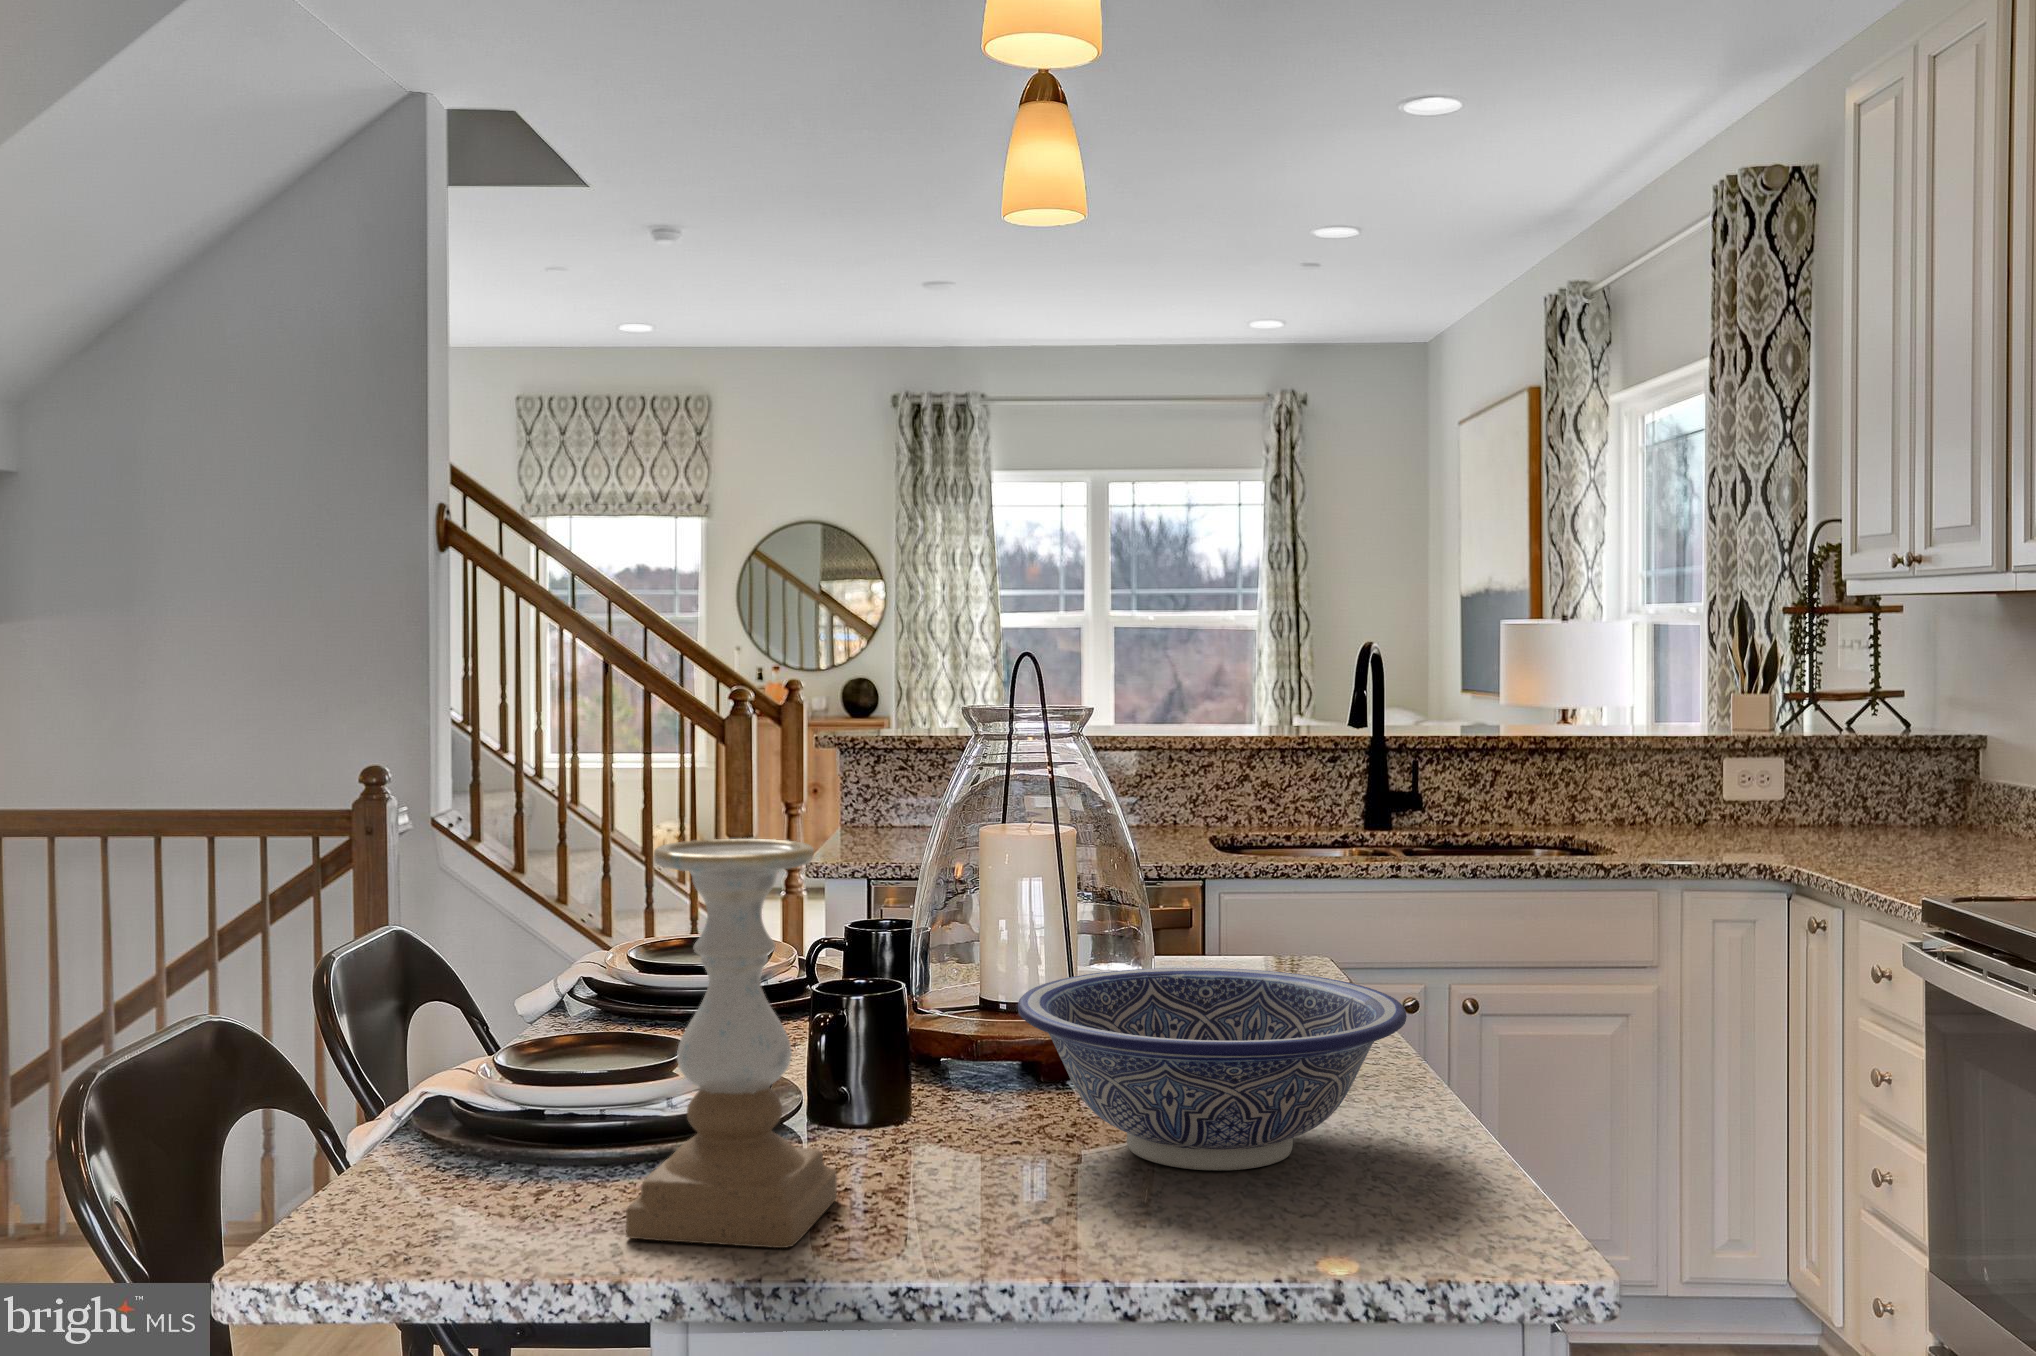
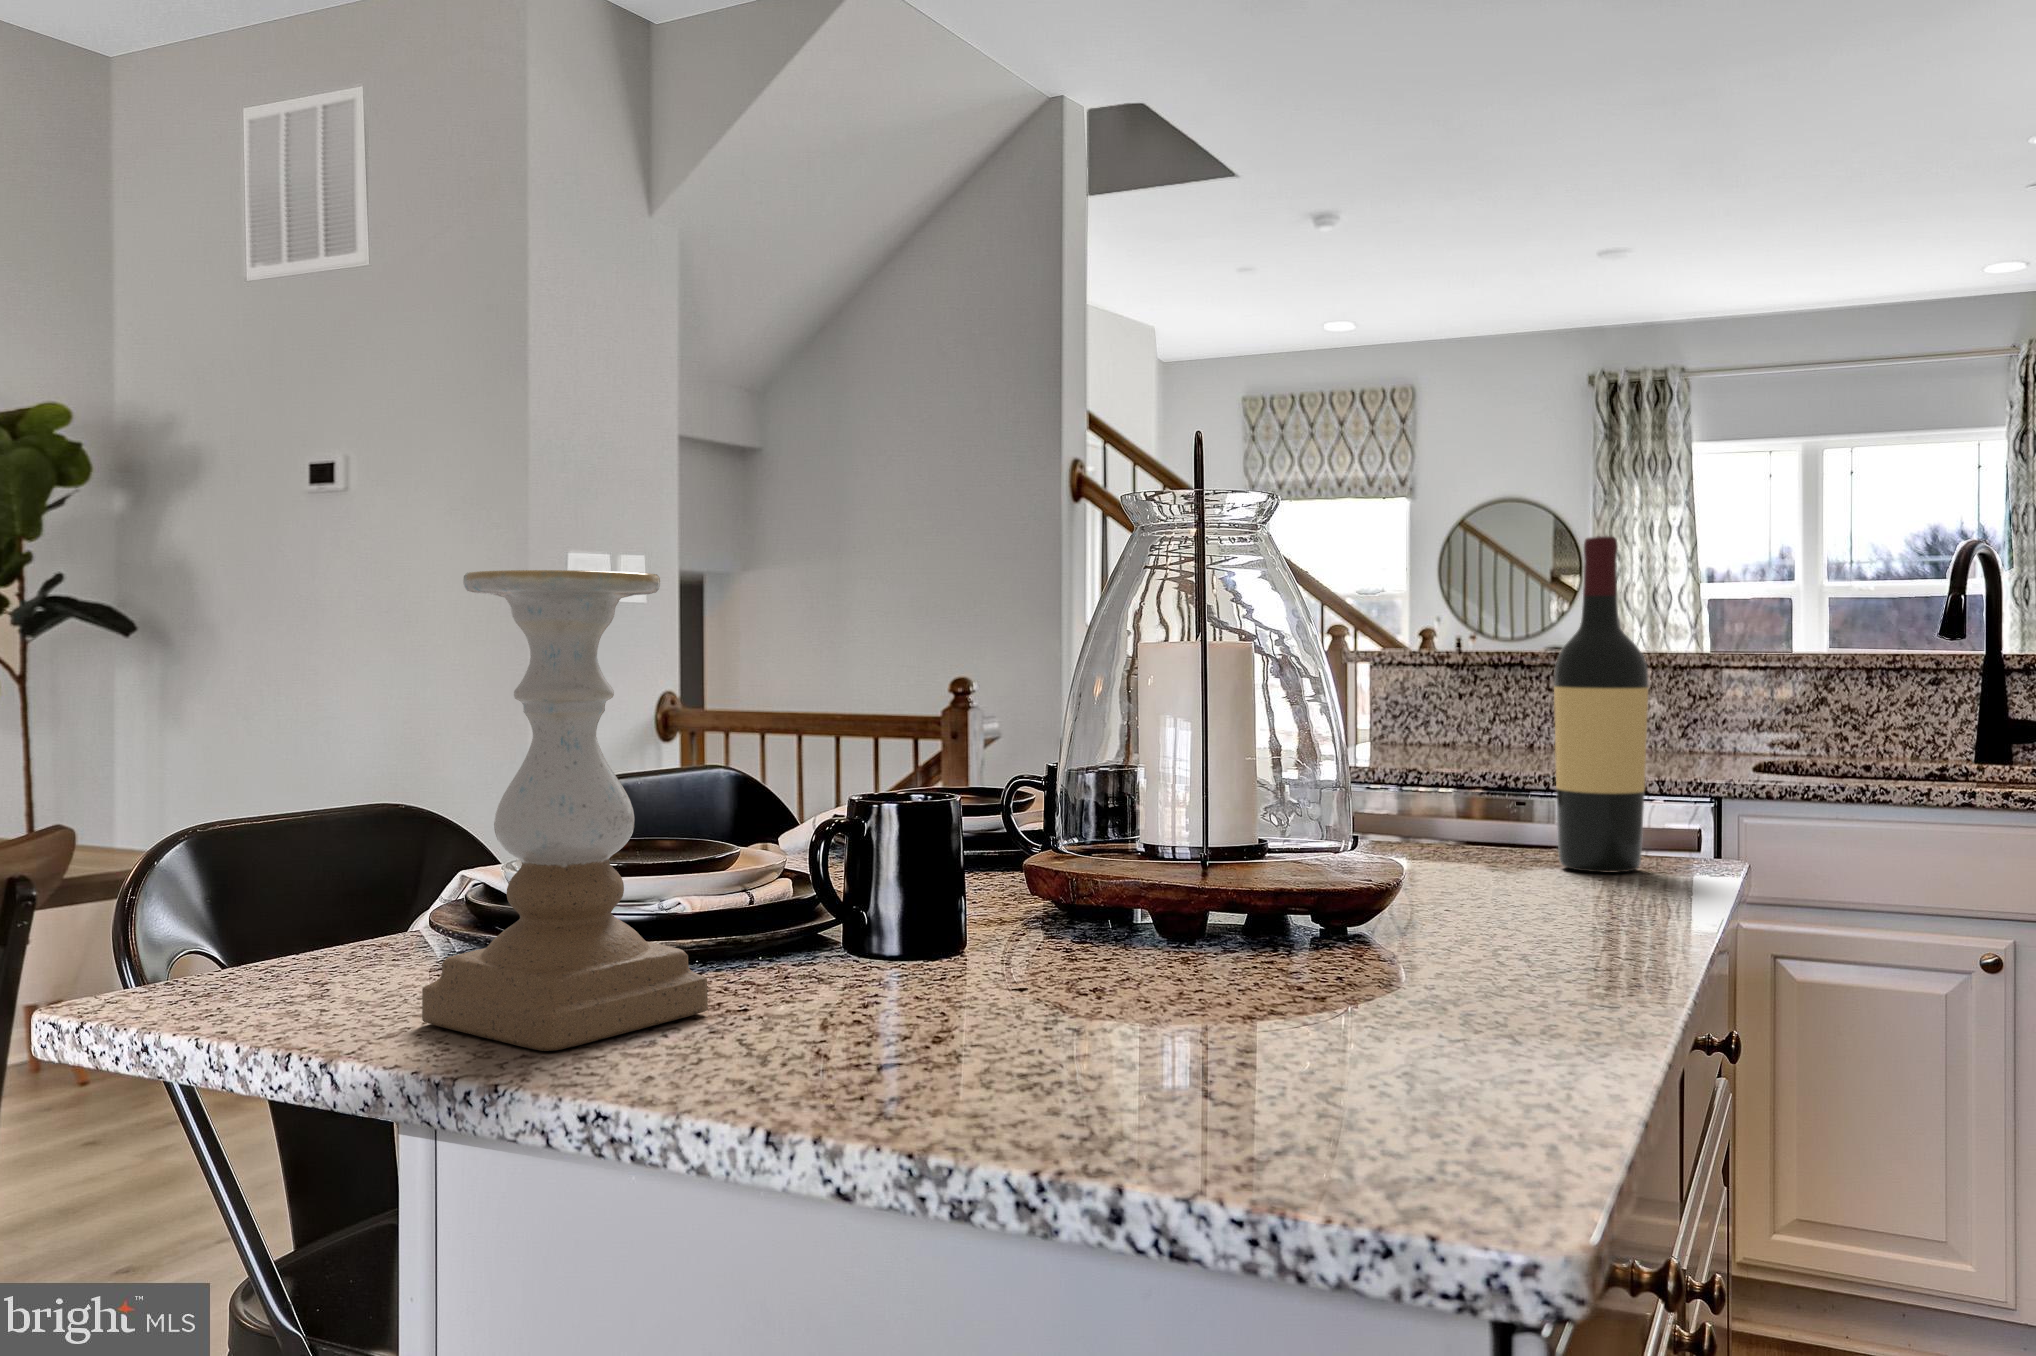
wine bottle: none [1215,708,1288,984] -> present [1554,536,1648,872]
decorative bowl: present [1018,968,1407,1170] -> none [972,791,1503,1039]

